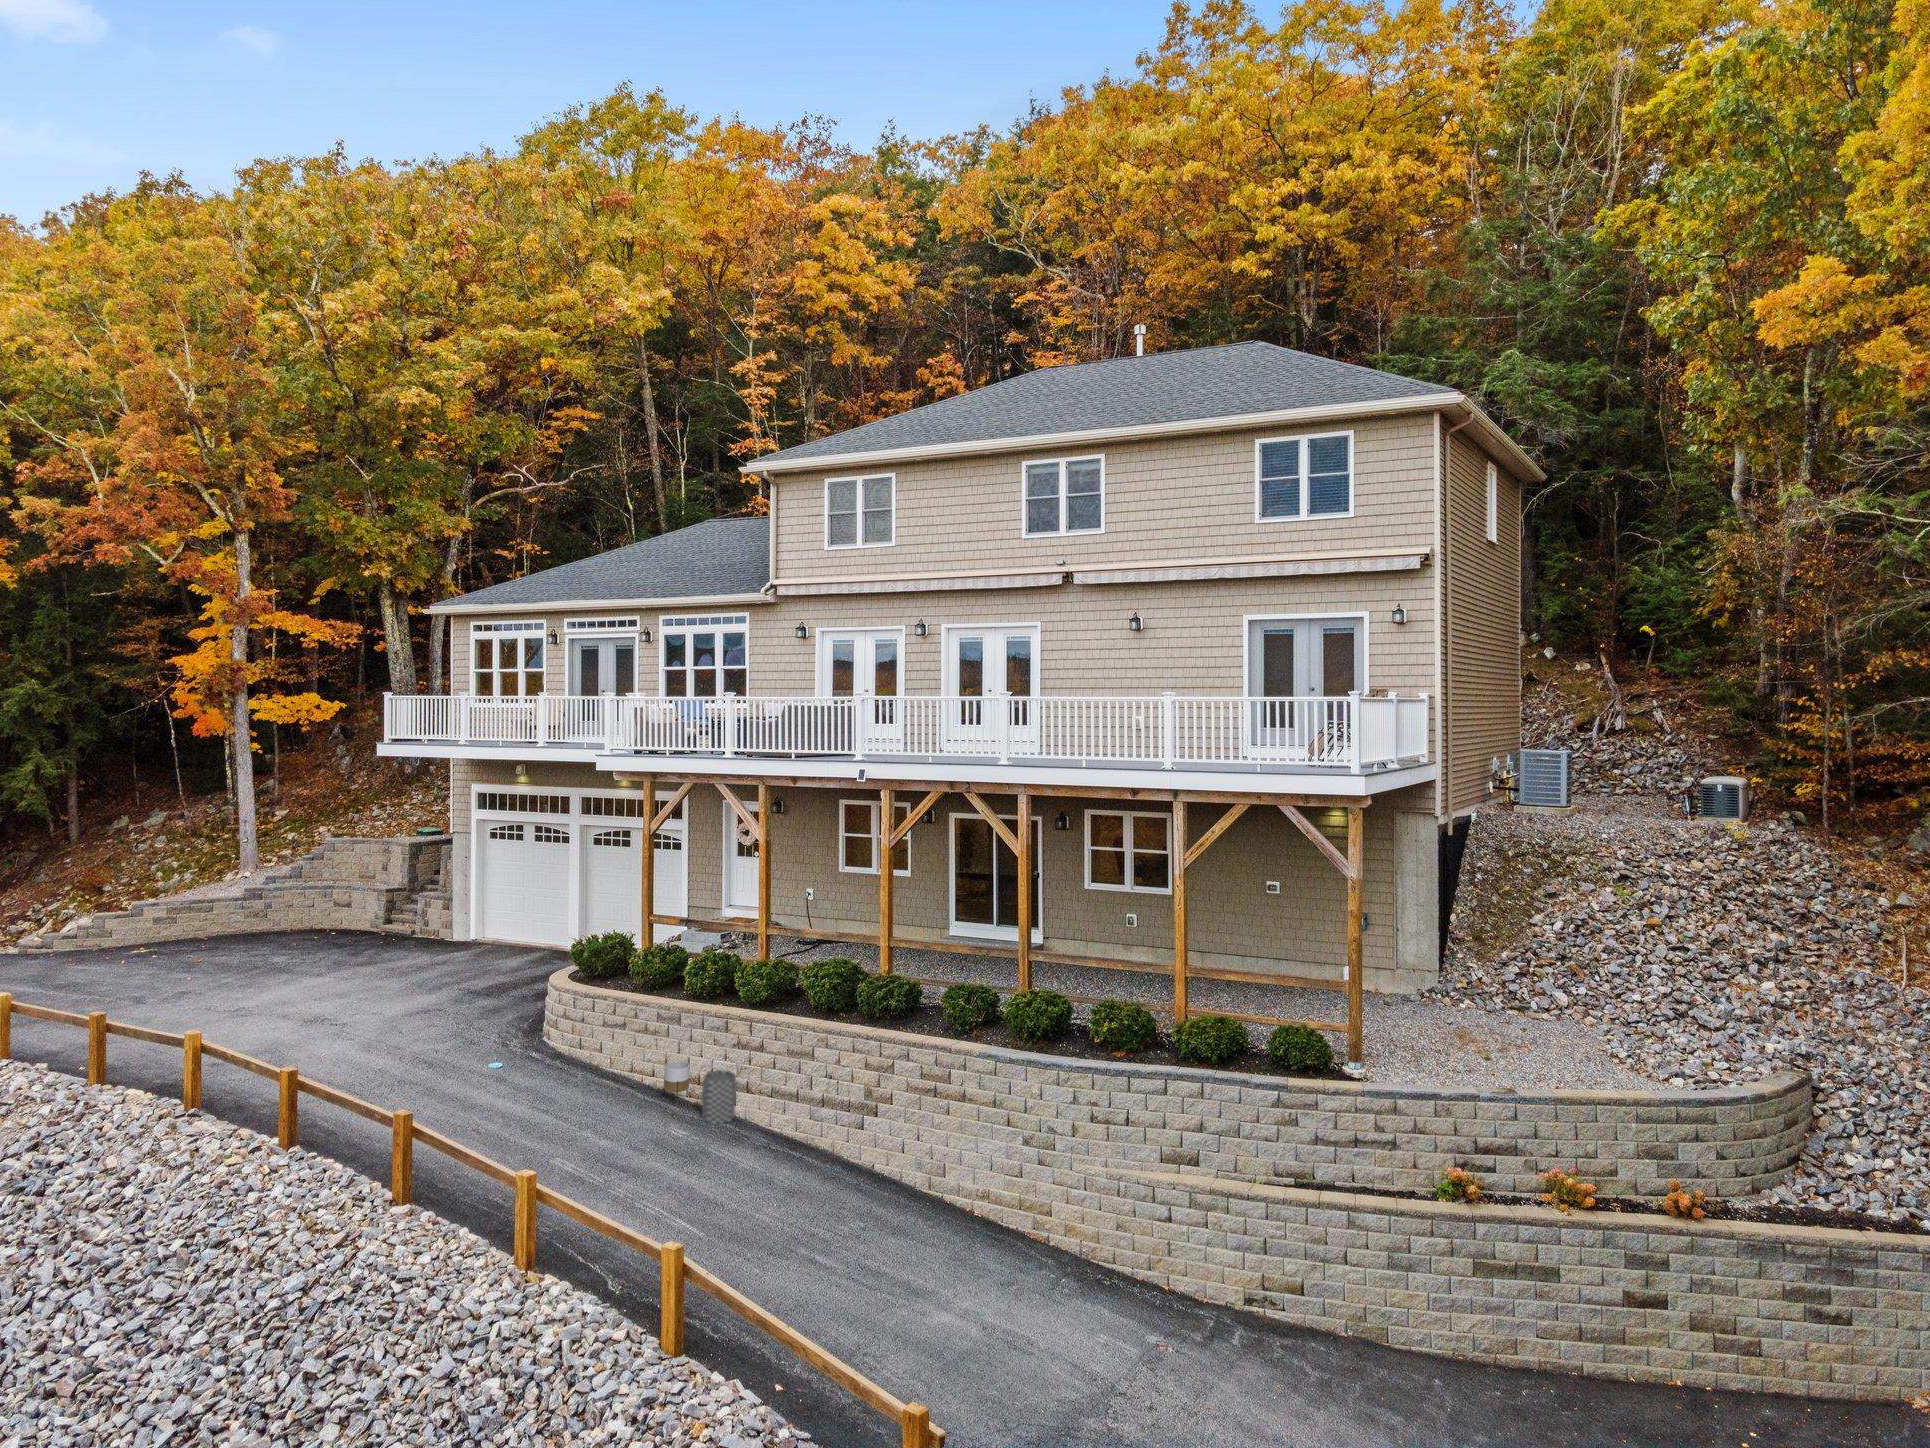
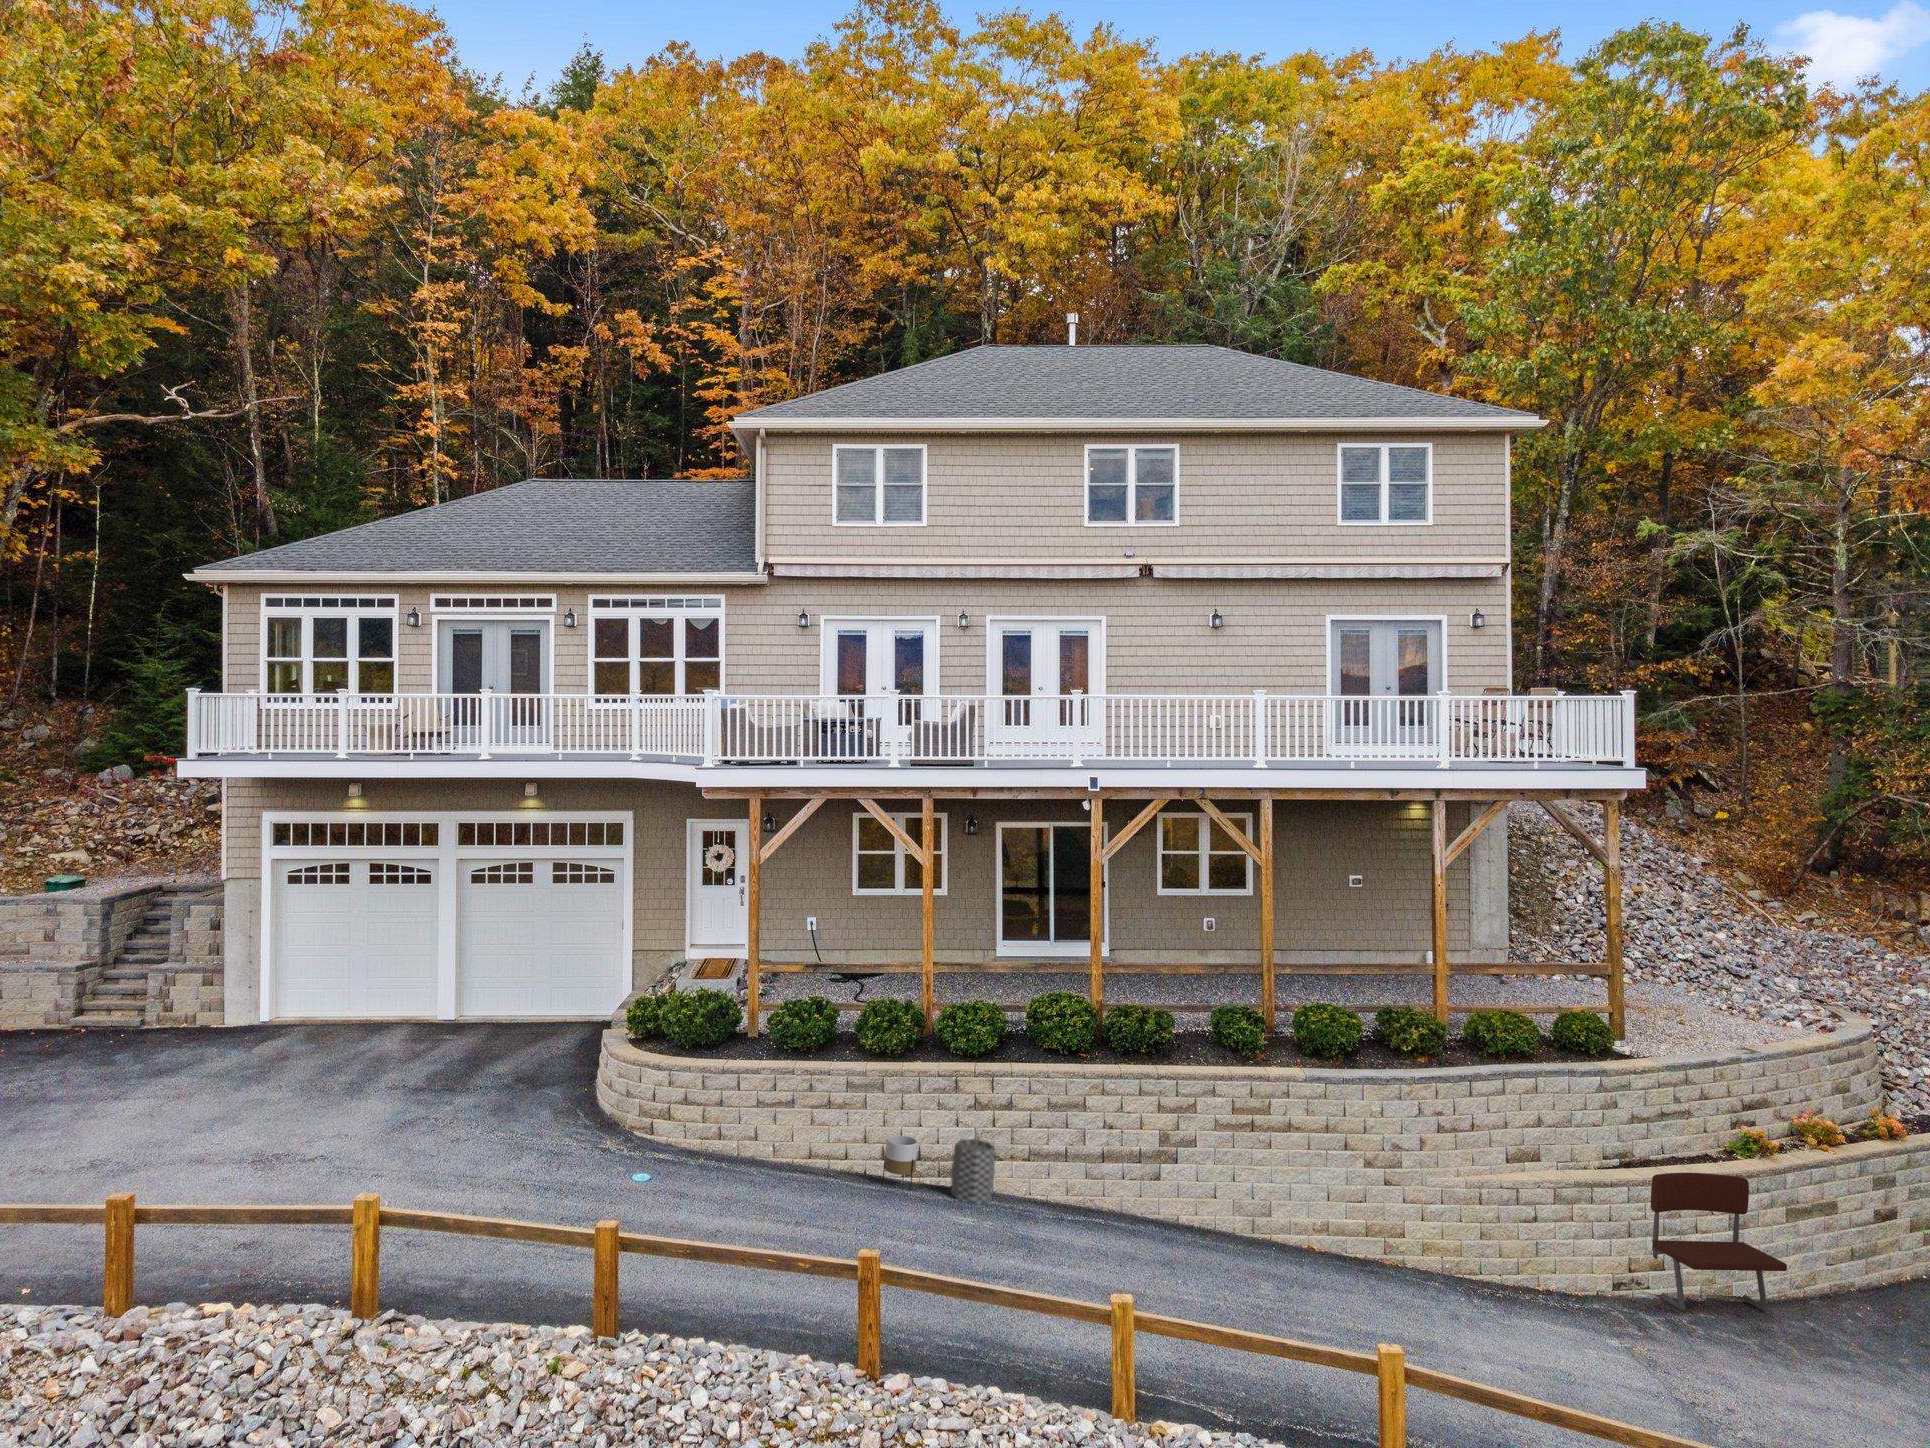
bench: none [1269,1198,1395,1373] -> present [1651,1173,1787,1312]

